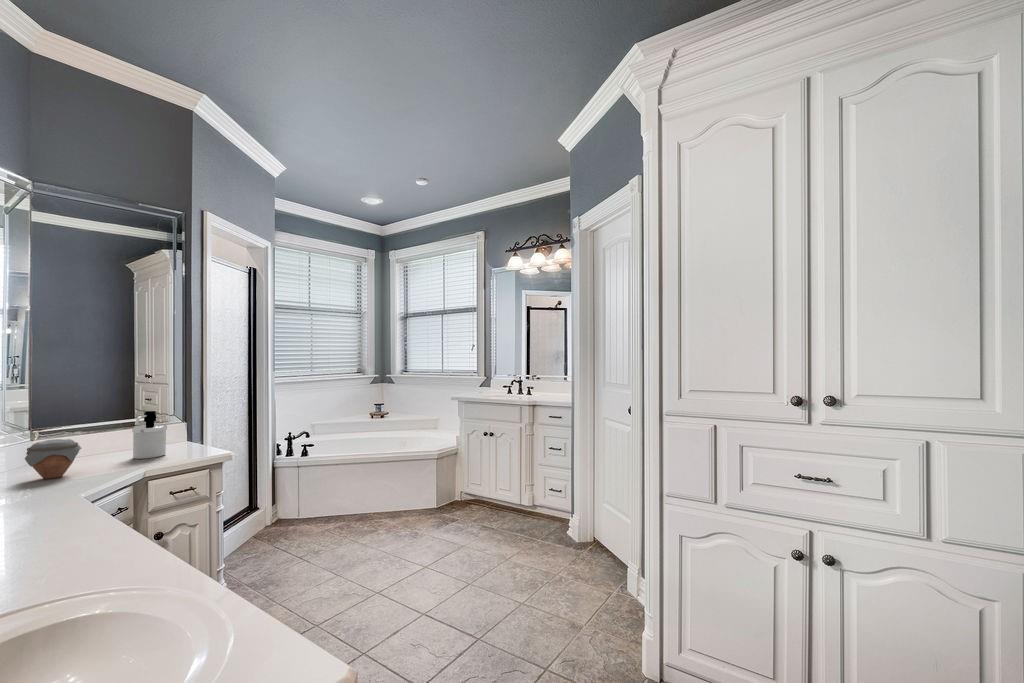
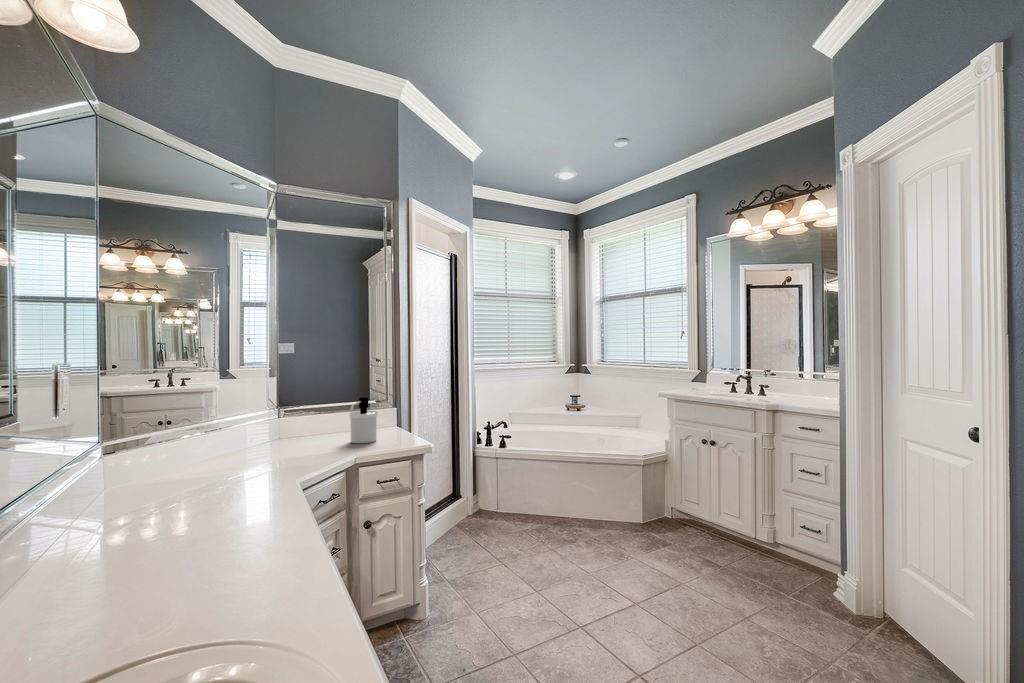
jar: present [25,439,81,479] -> none [267,421,309,457]

